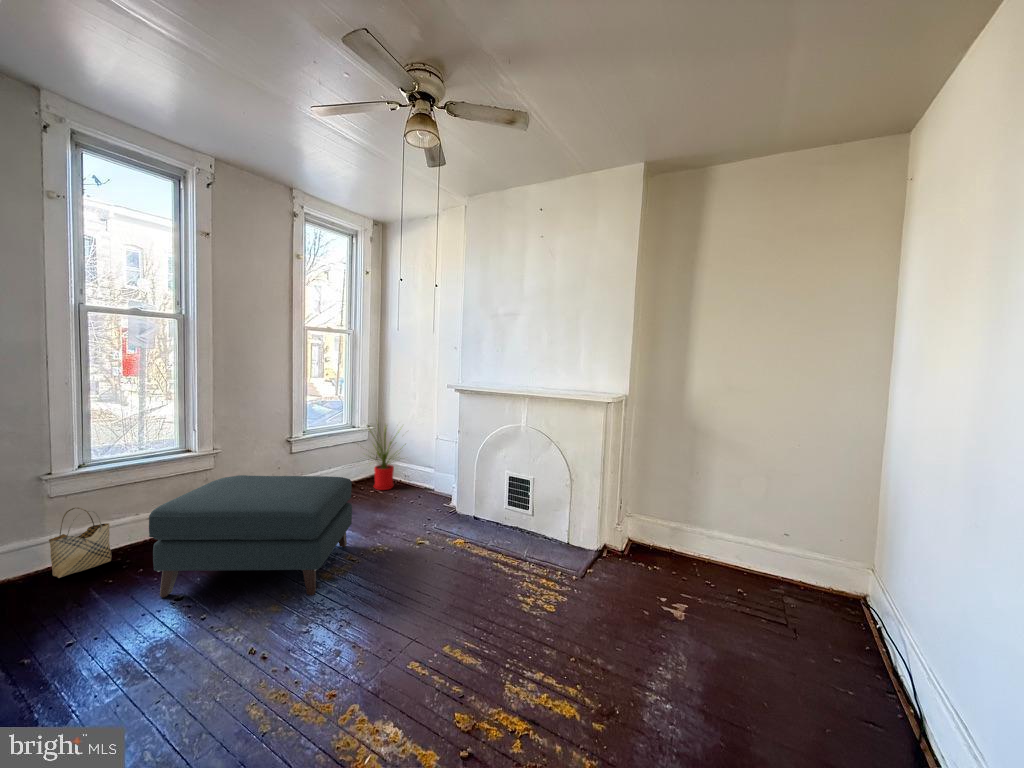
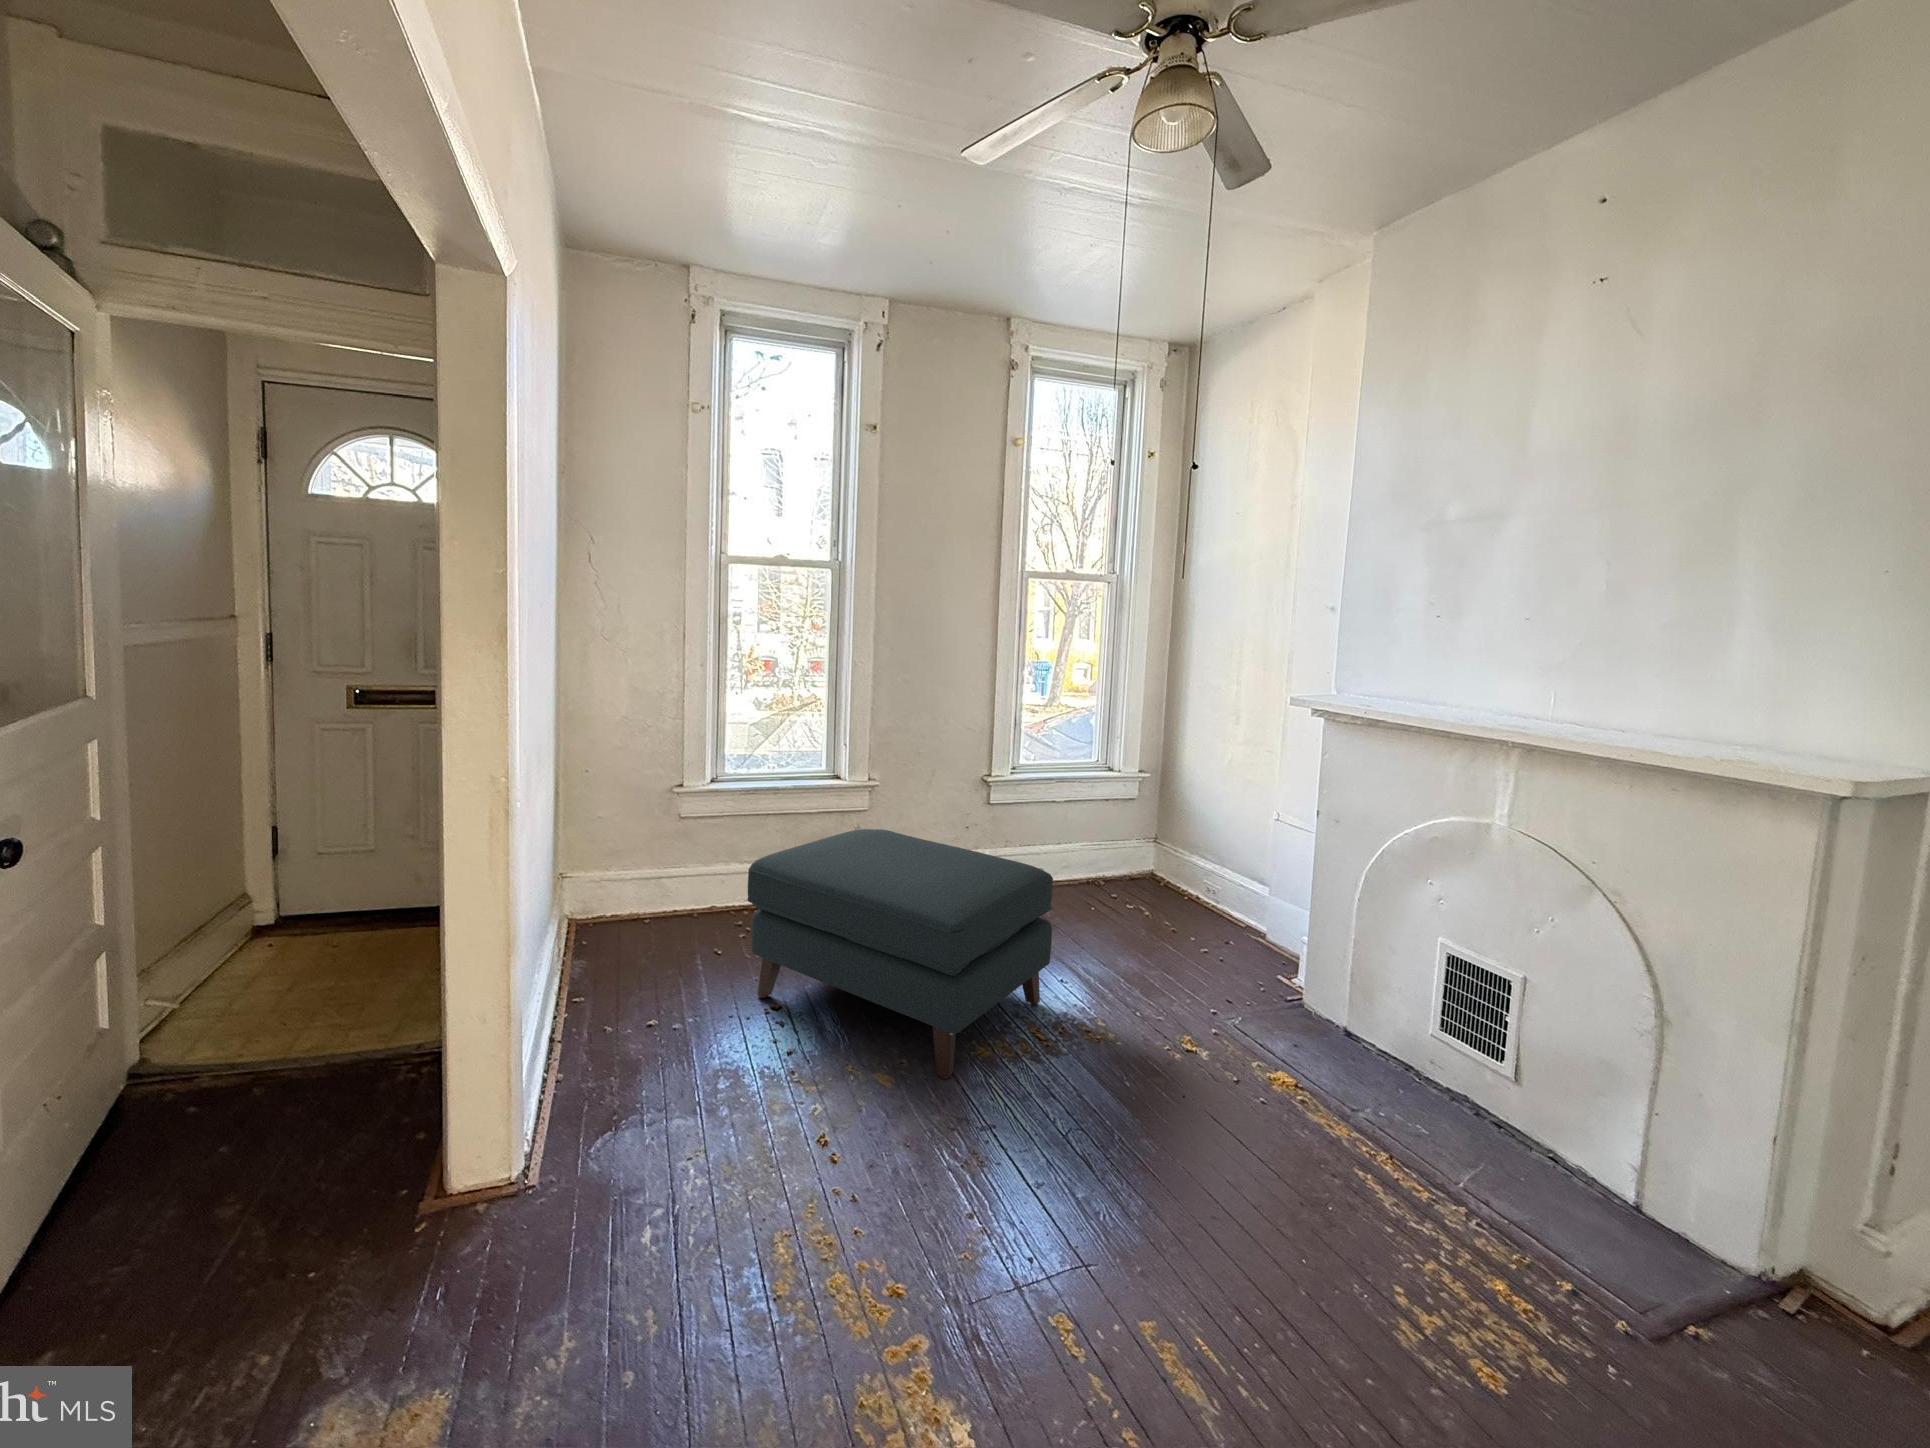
house plant: present [367,425,399,490] -> none [1102,756,1214,910]
woven basket: present [49,508,111,578] -> none [672,837,735,928]

